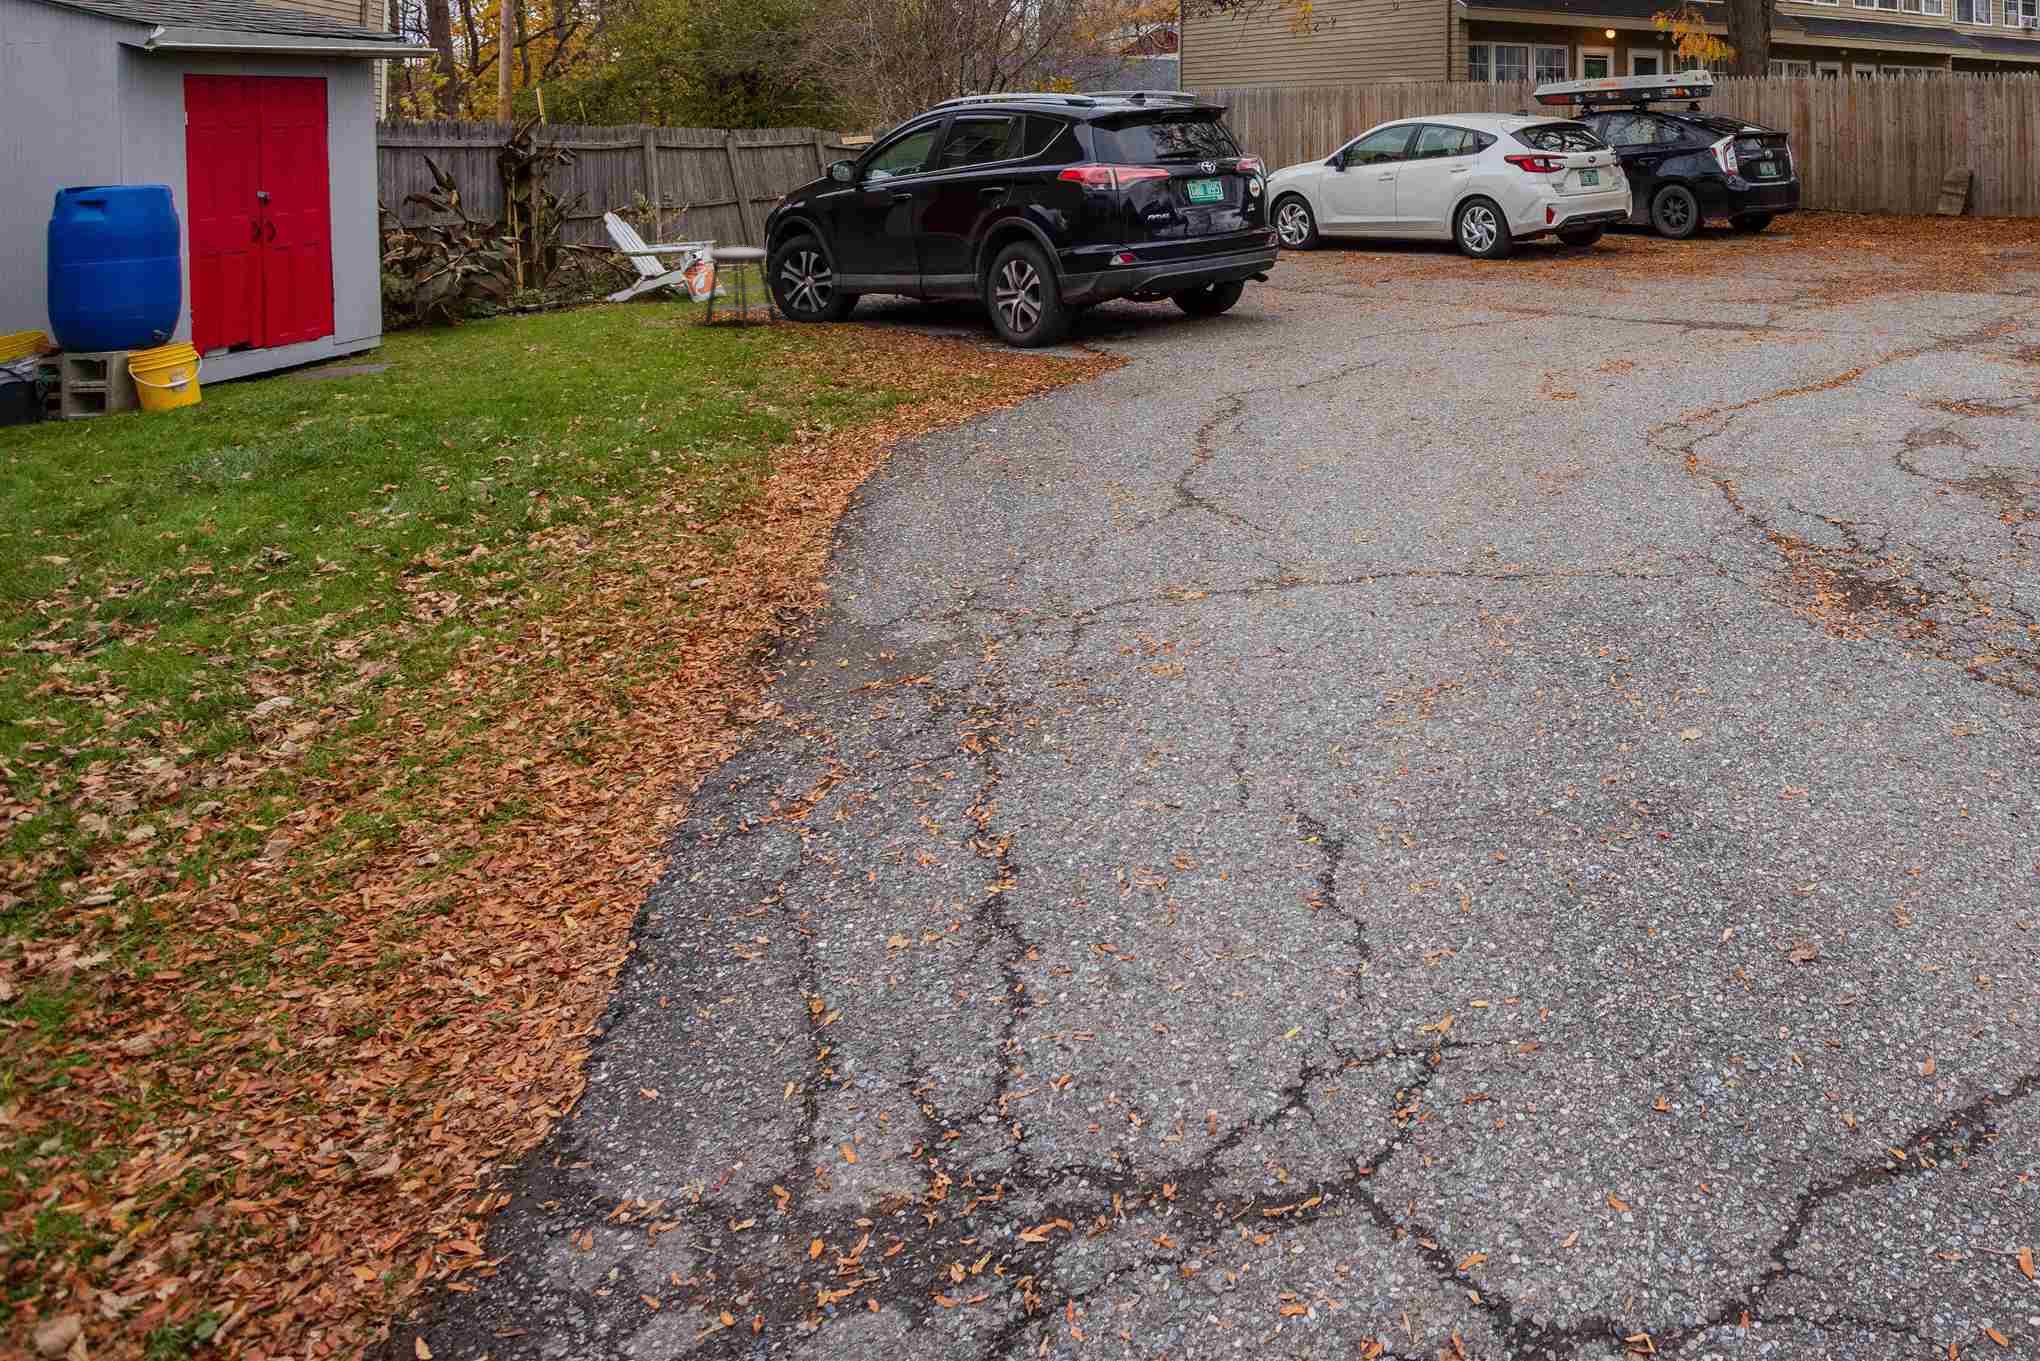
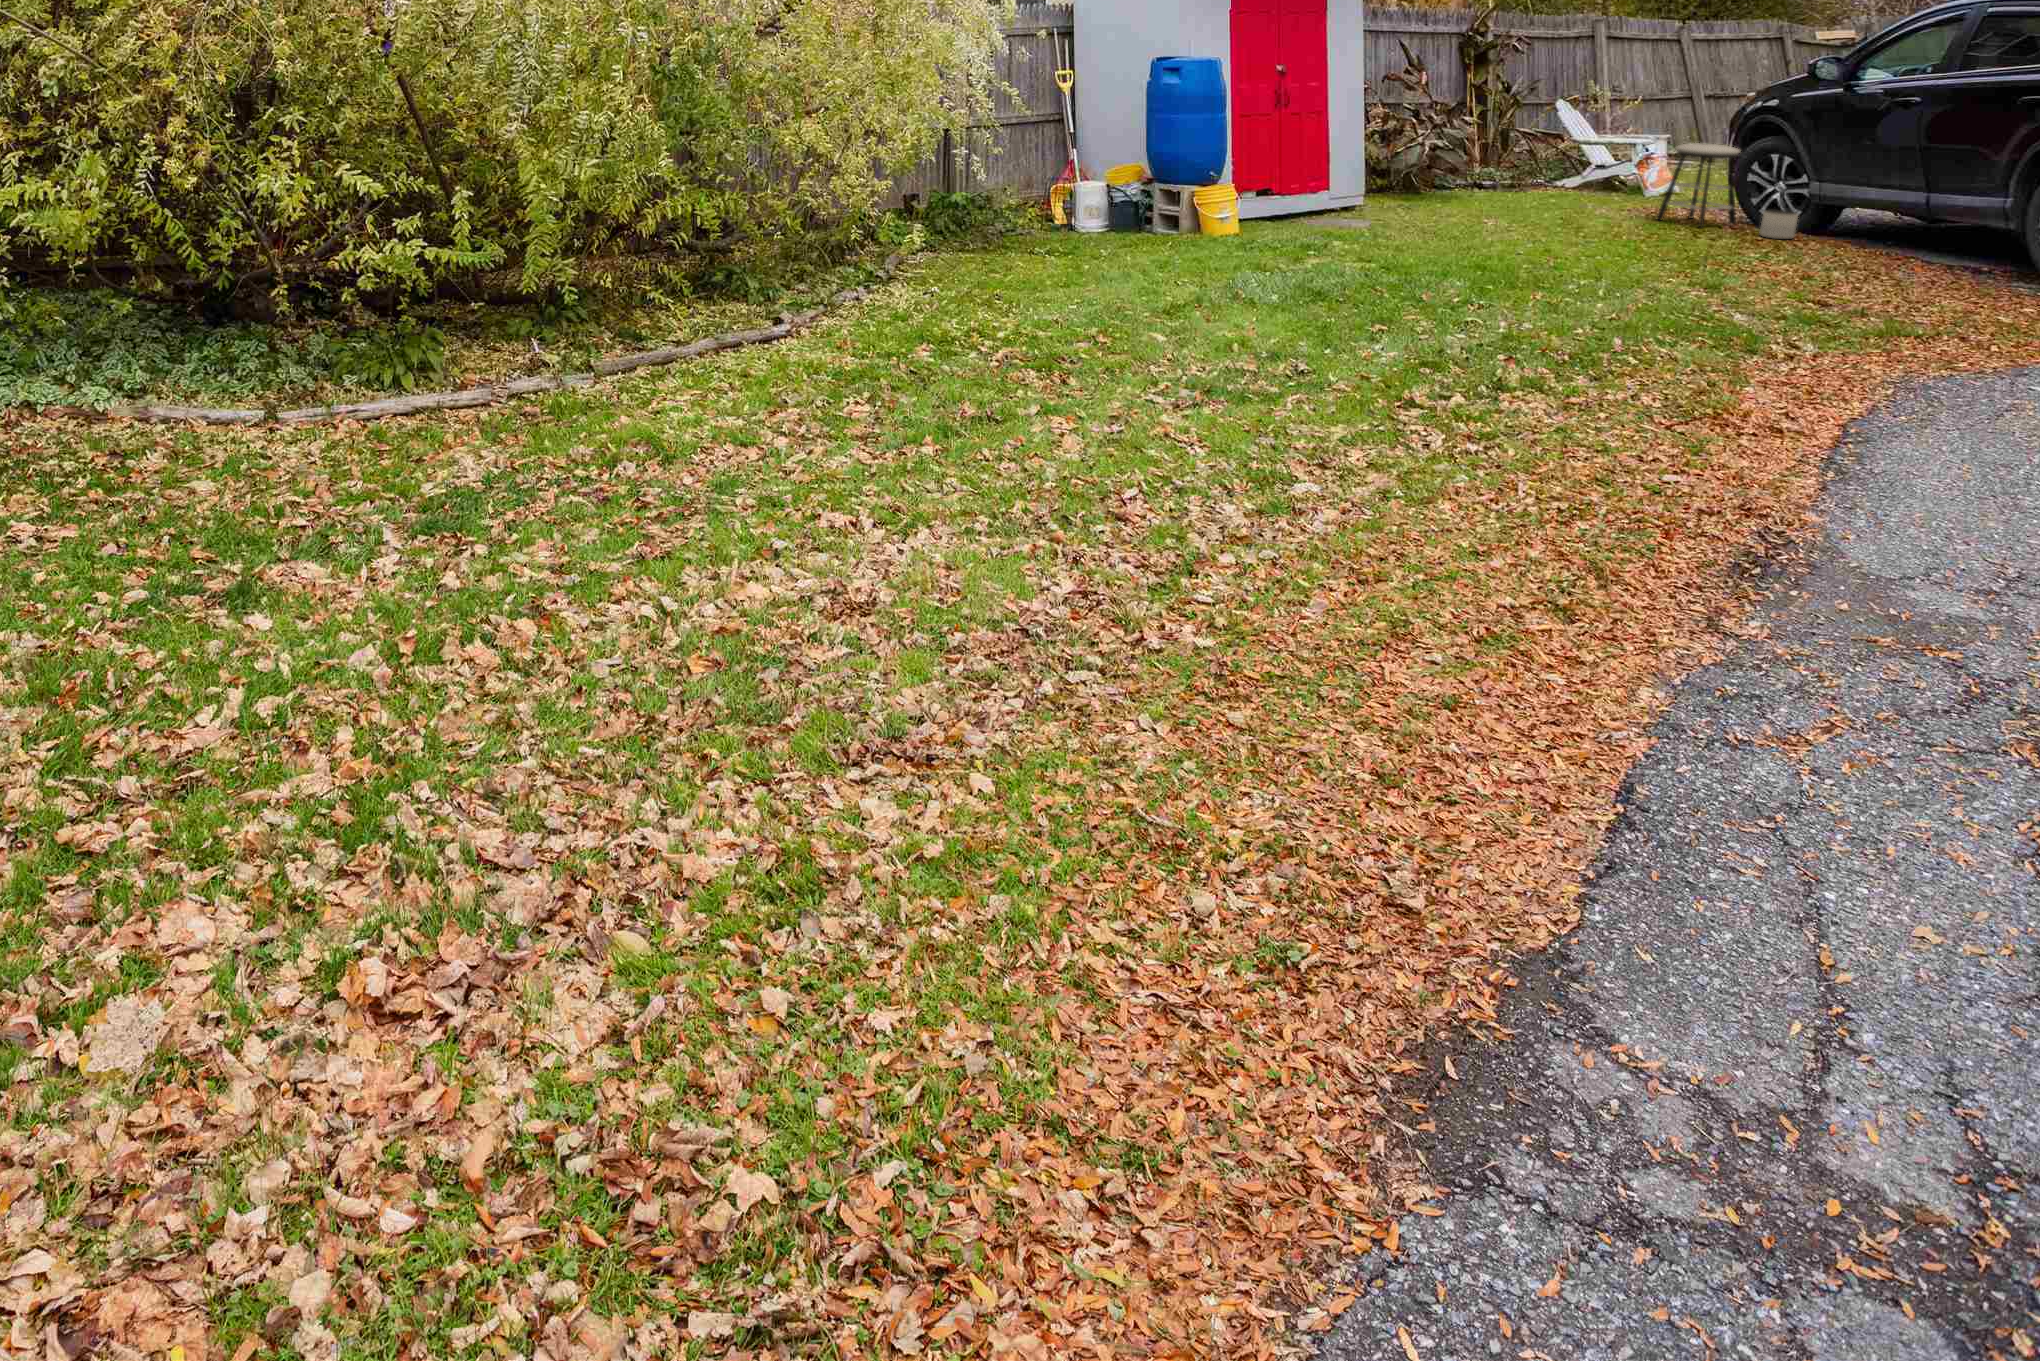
planter: none [796,304,826,330] -> present [1759,210,1798,239]

